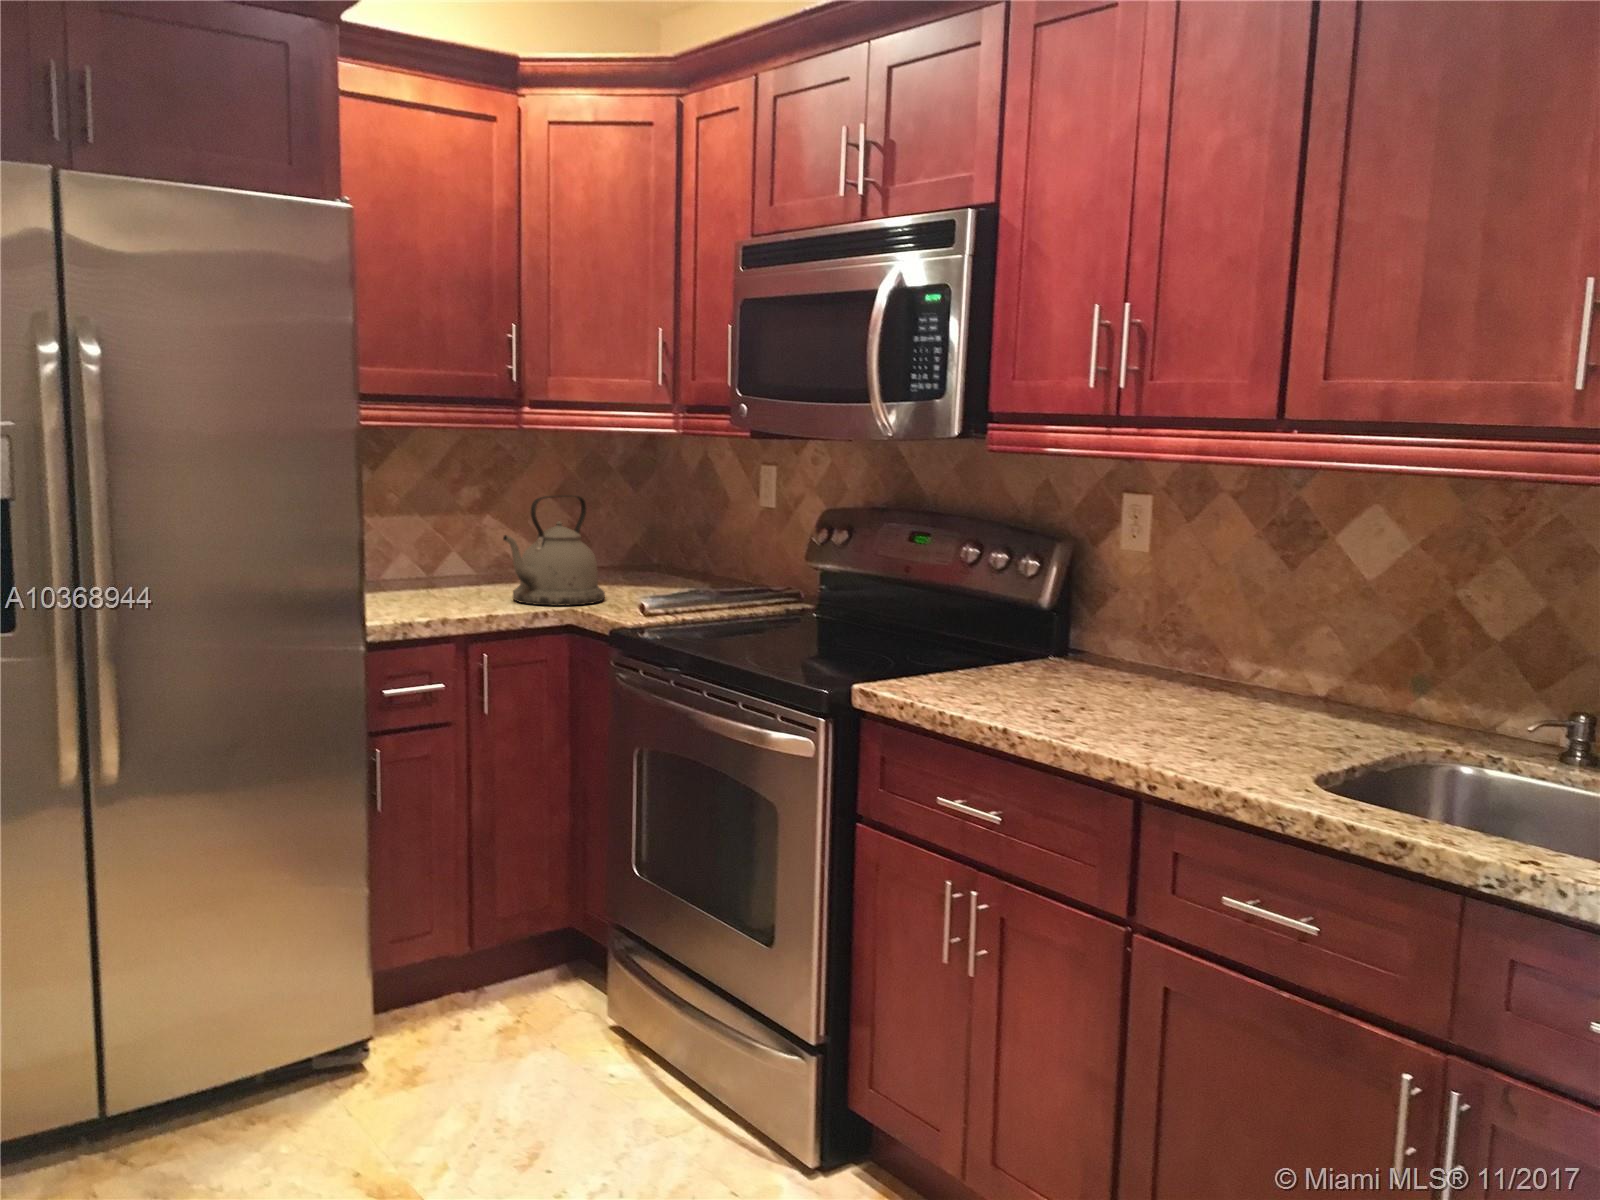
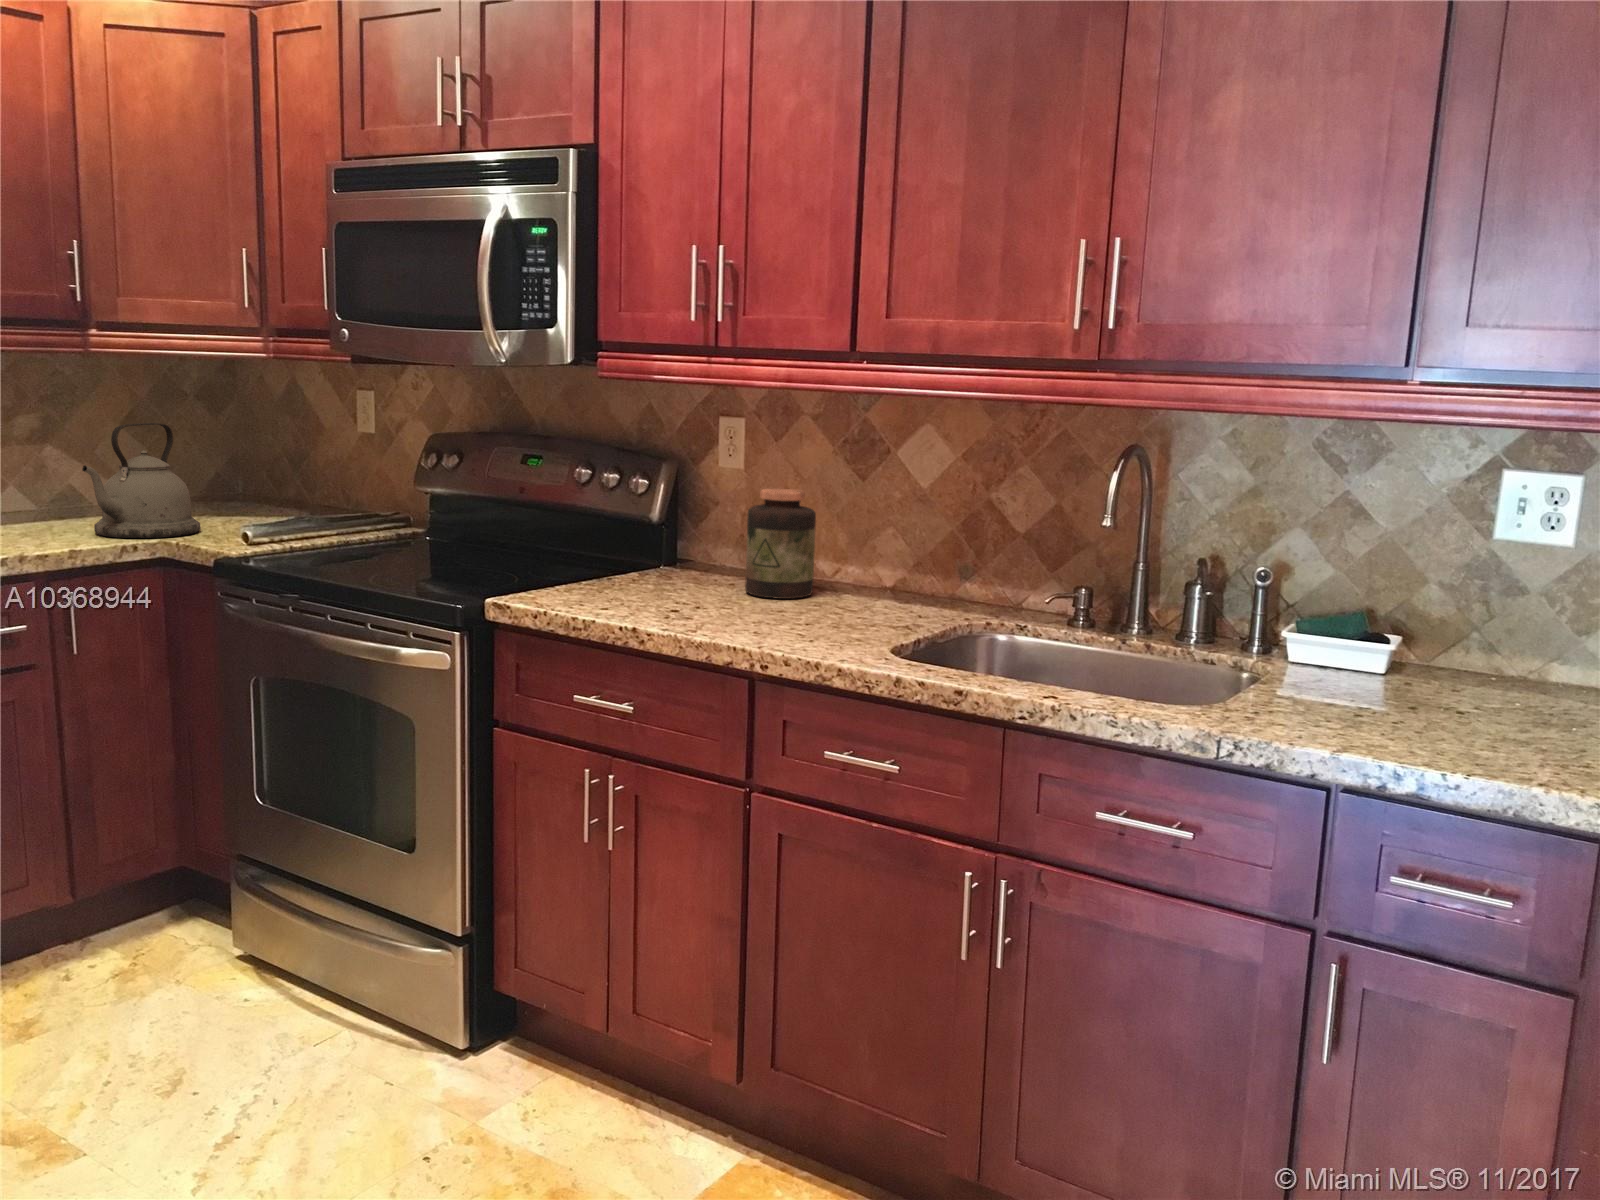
jar: none [1145,577,1232,705] -> present [745,488,816,599]

